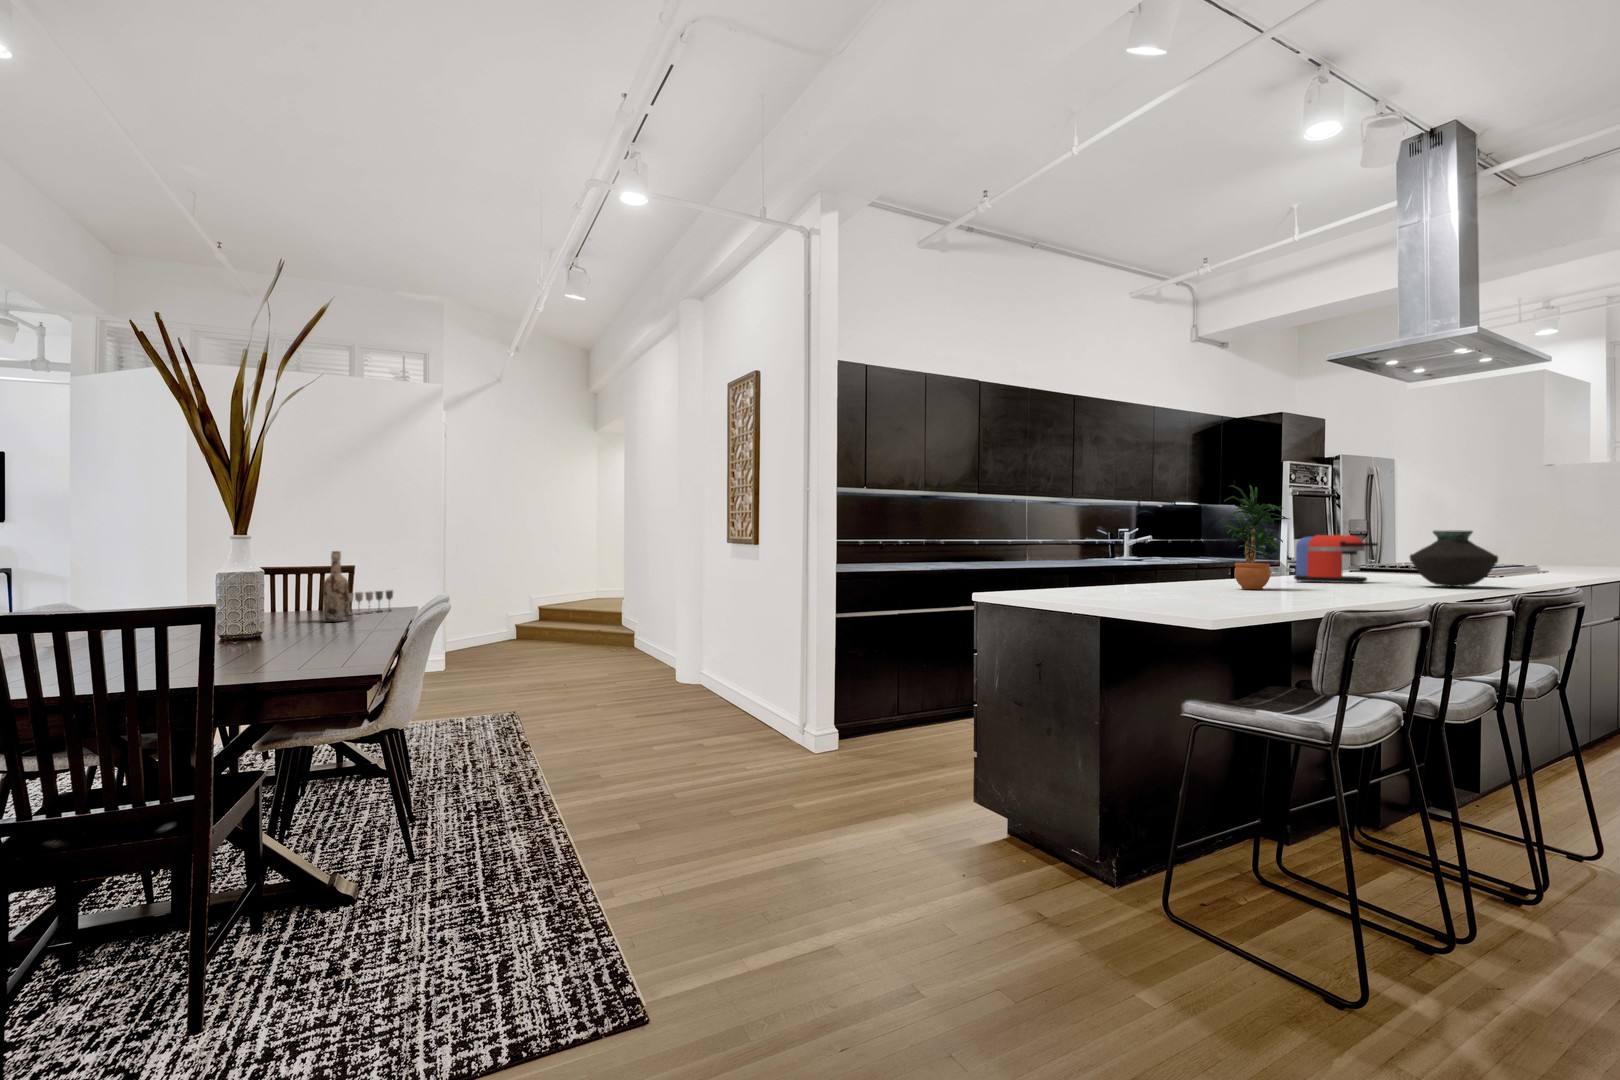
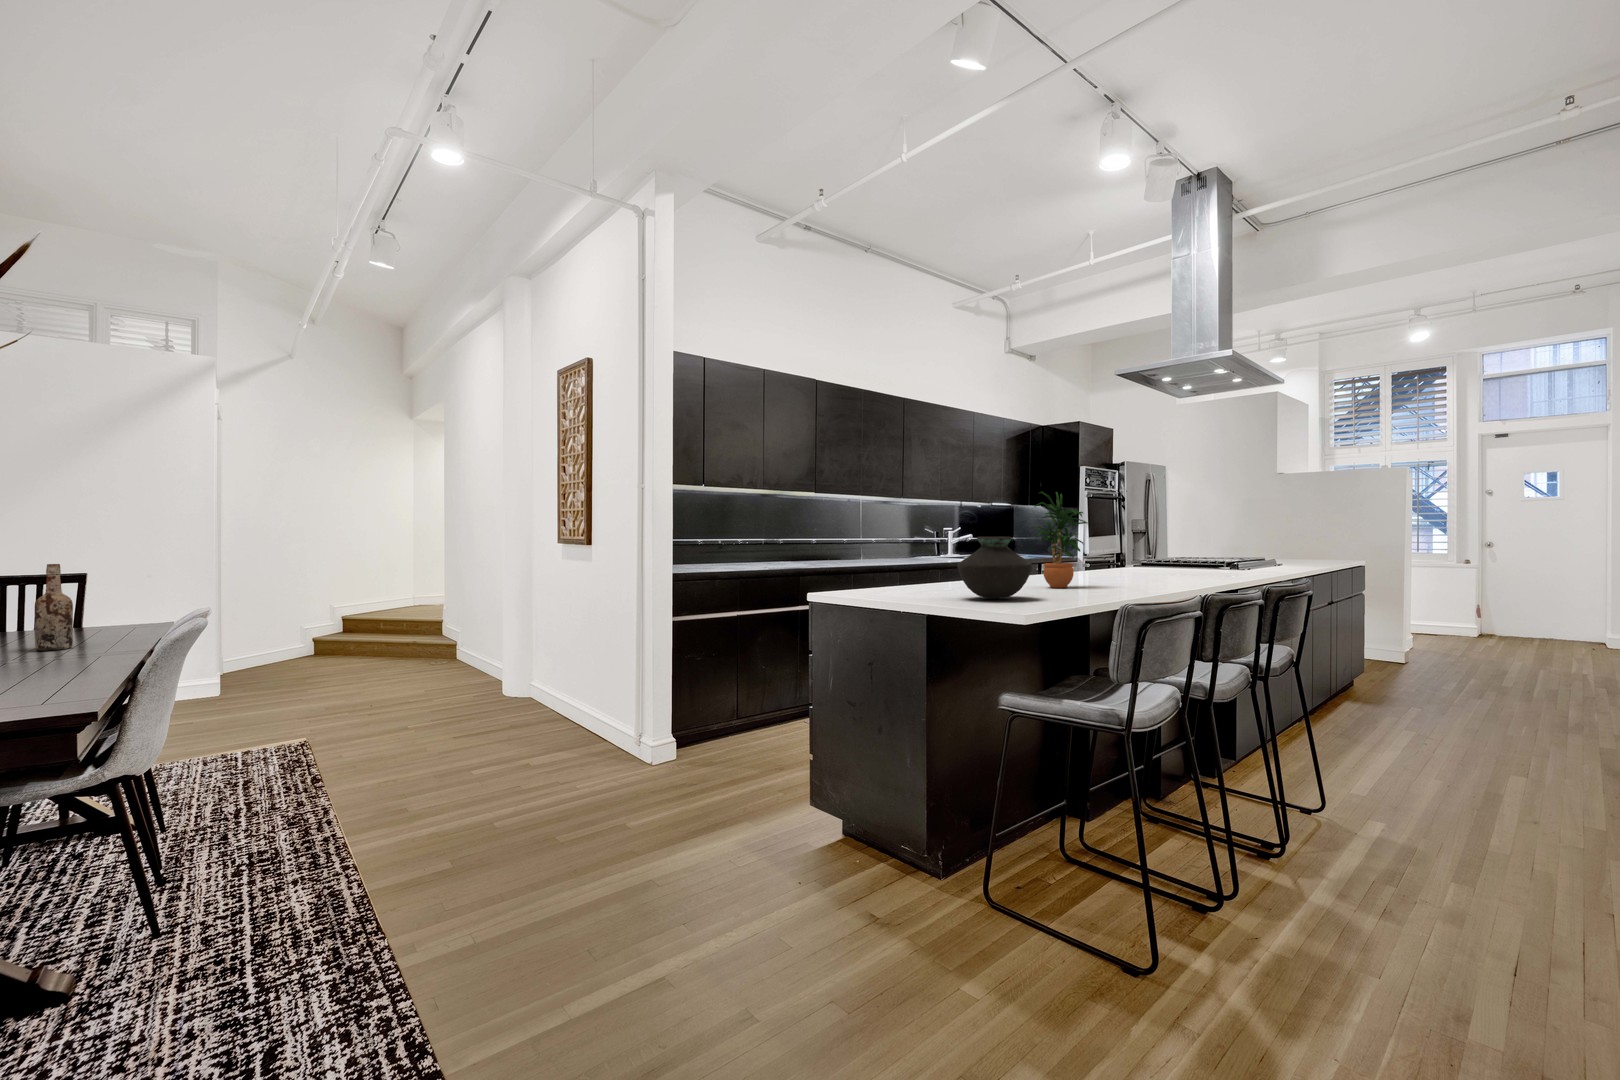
vase: present [1410,530,1498,587] -> present [957,537,1032,599]
coffee maker: present [1294,535,1378,583] -> none [1091,536,1158,579]
wine glass: present [349,590,393,615] -> none [70,608,140,639]

